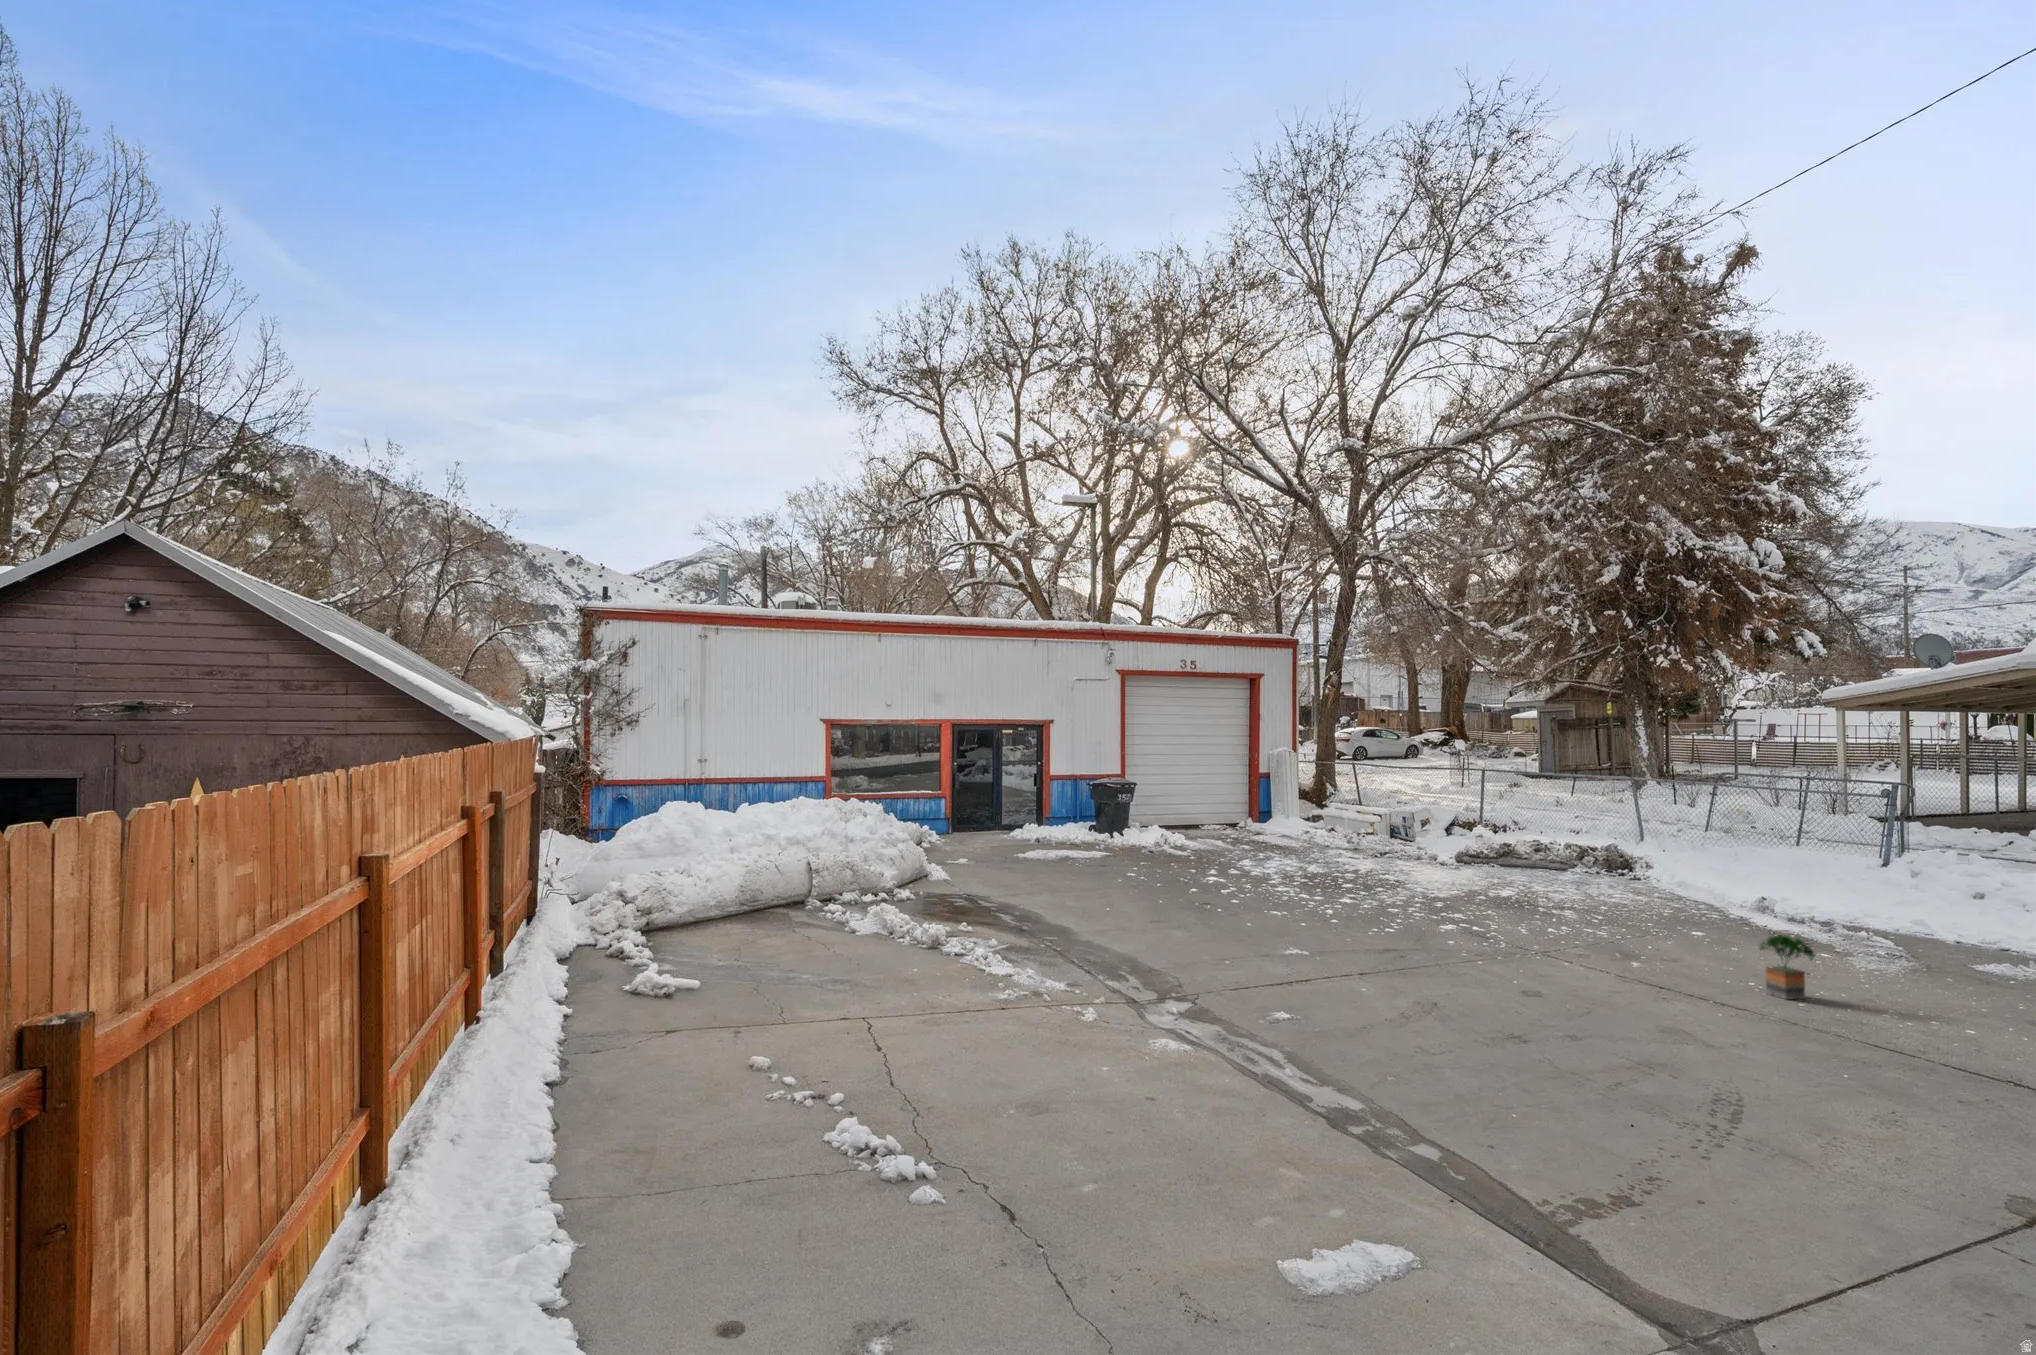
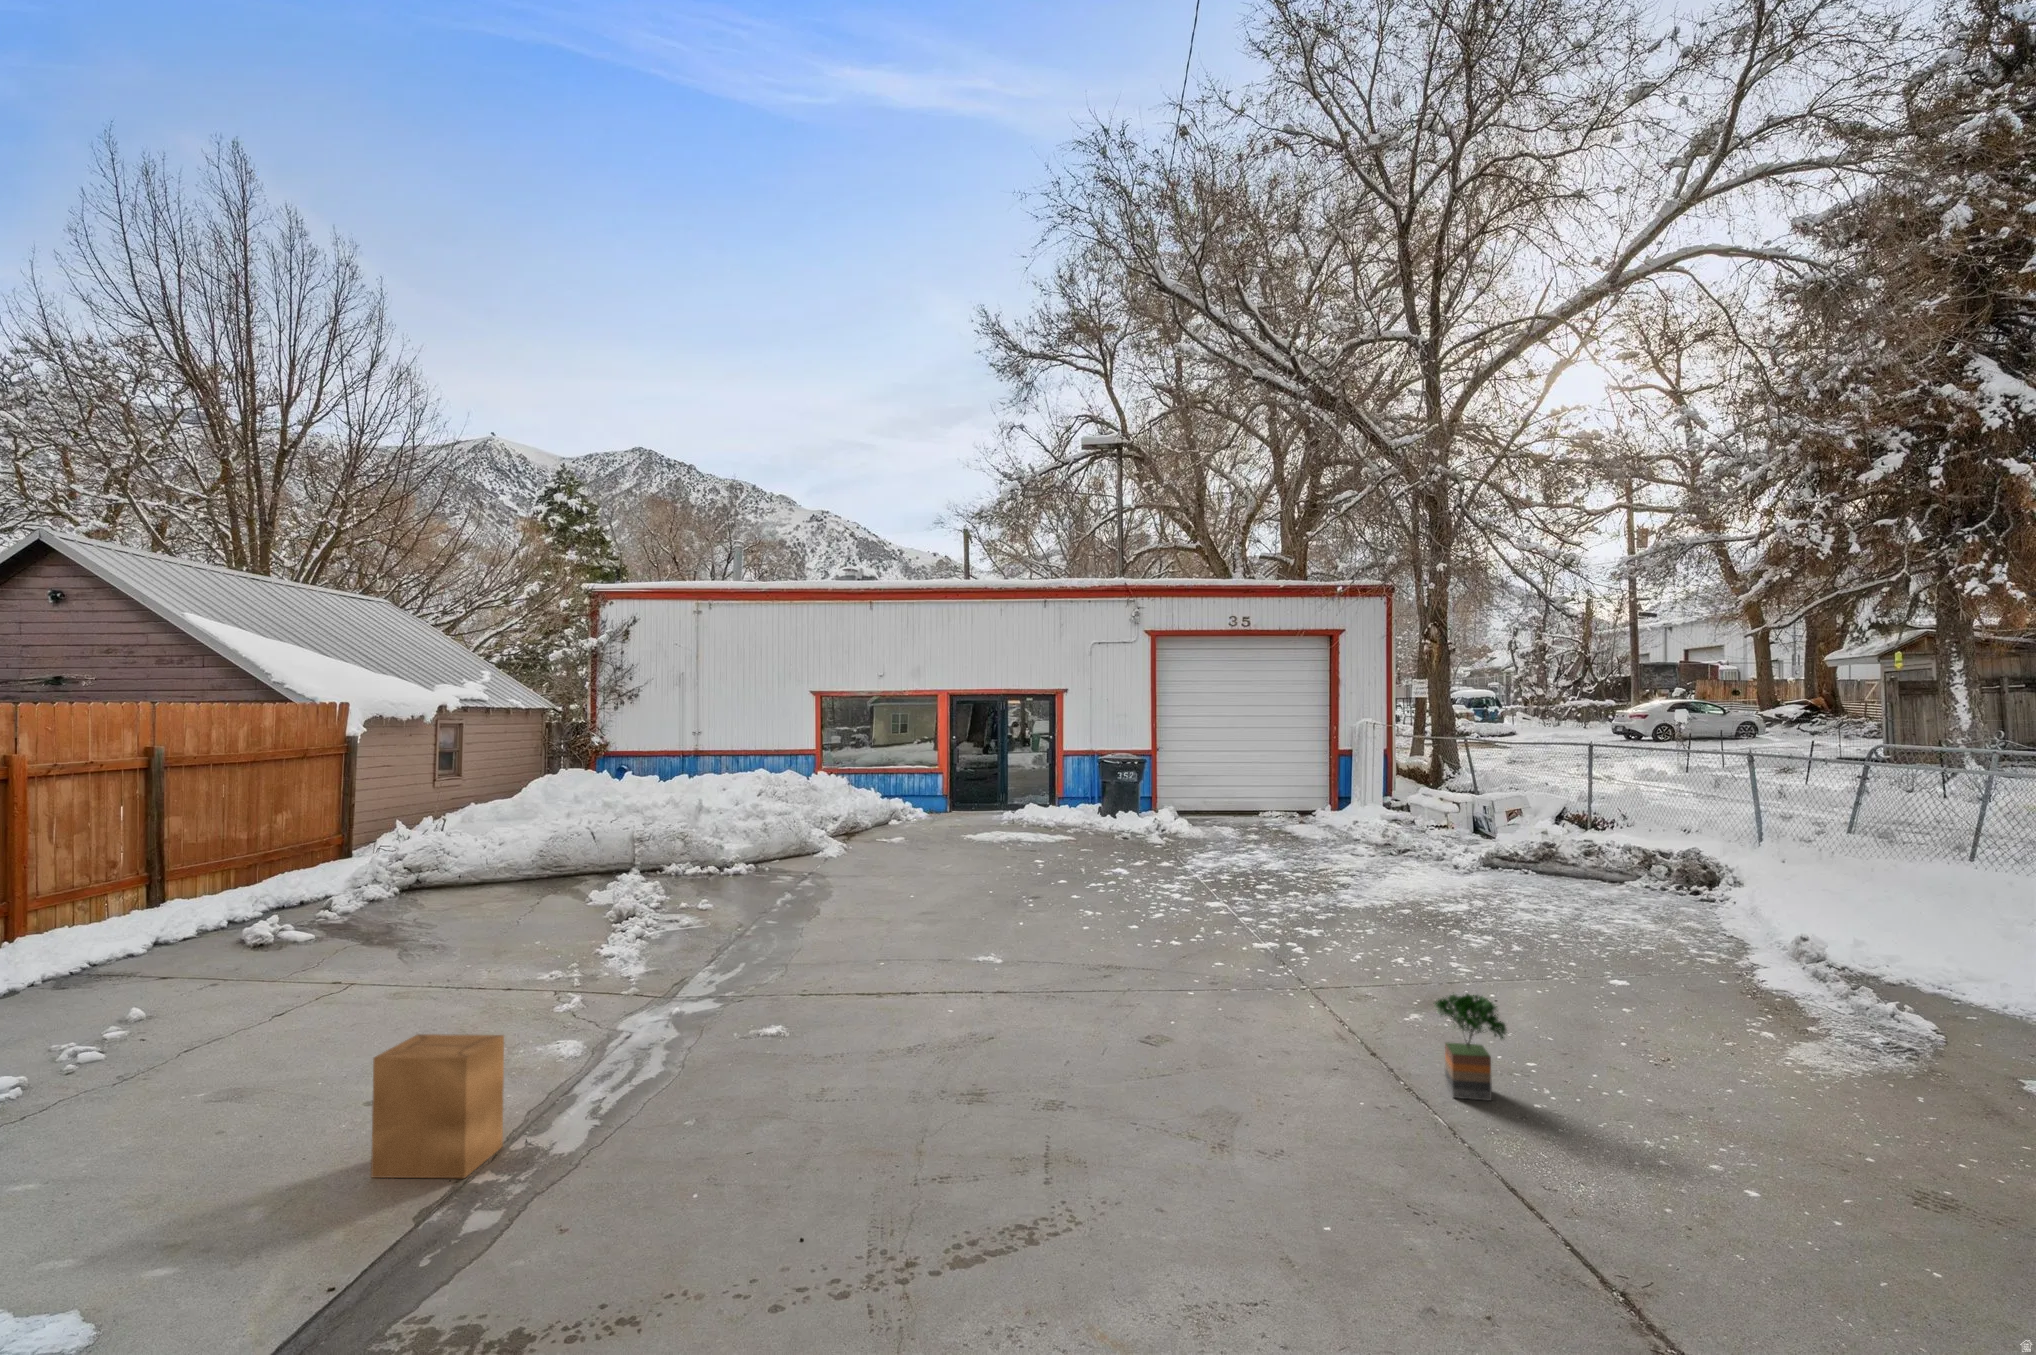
cardboard box: none [1323,1002,1415,1112] -> present [371,1034,504,1178]

